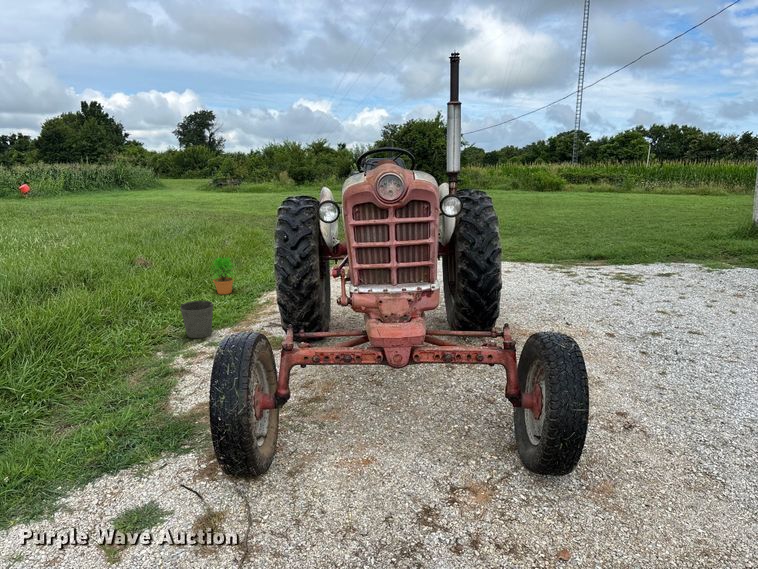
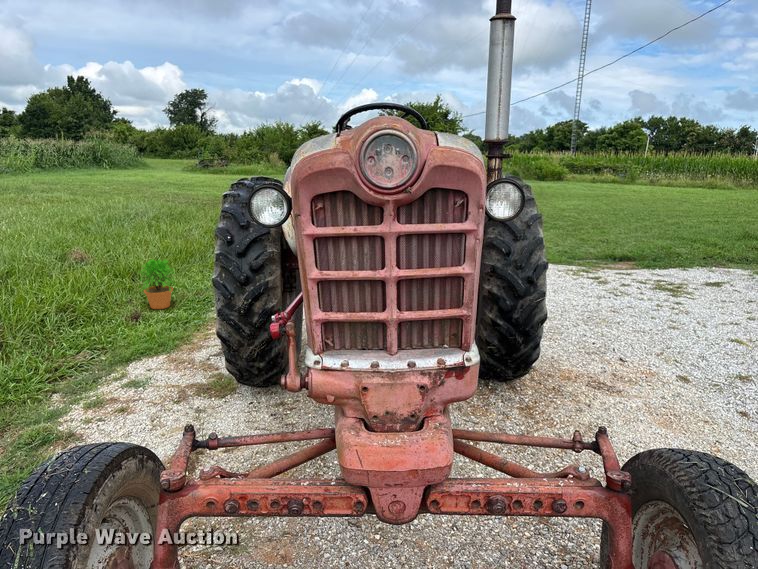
bucket: present [180,301,213,338] -> none [66,330,120,388]

